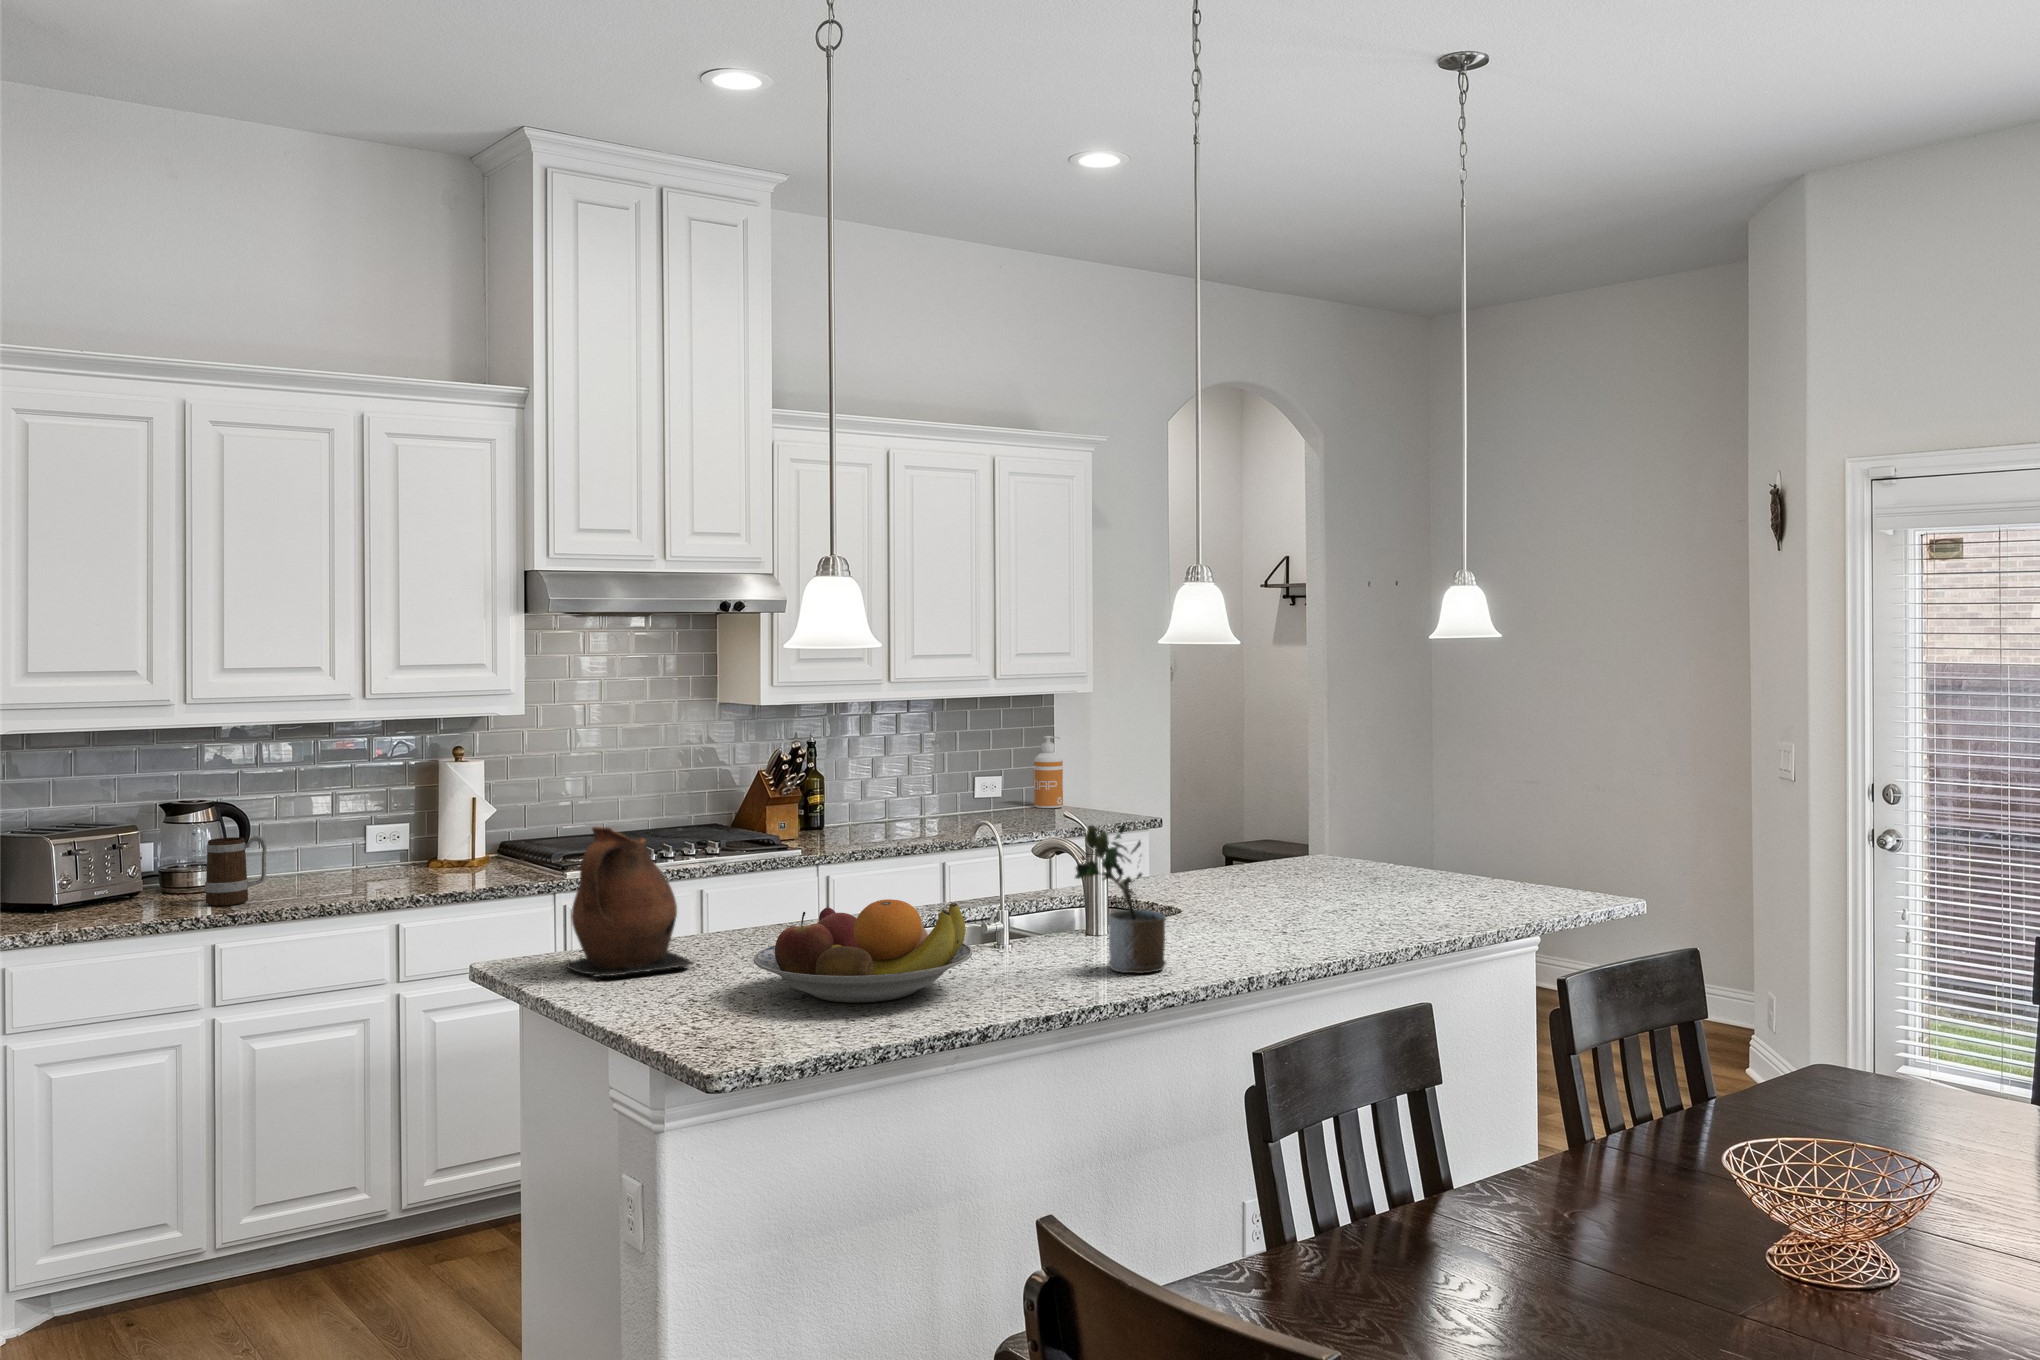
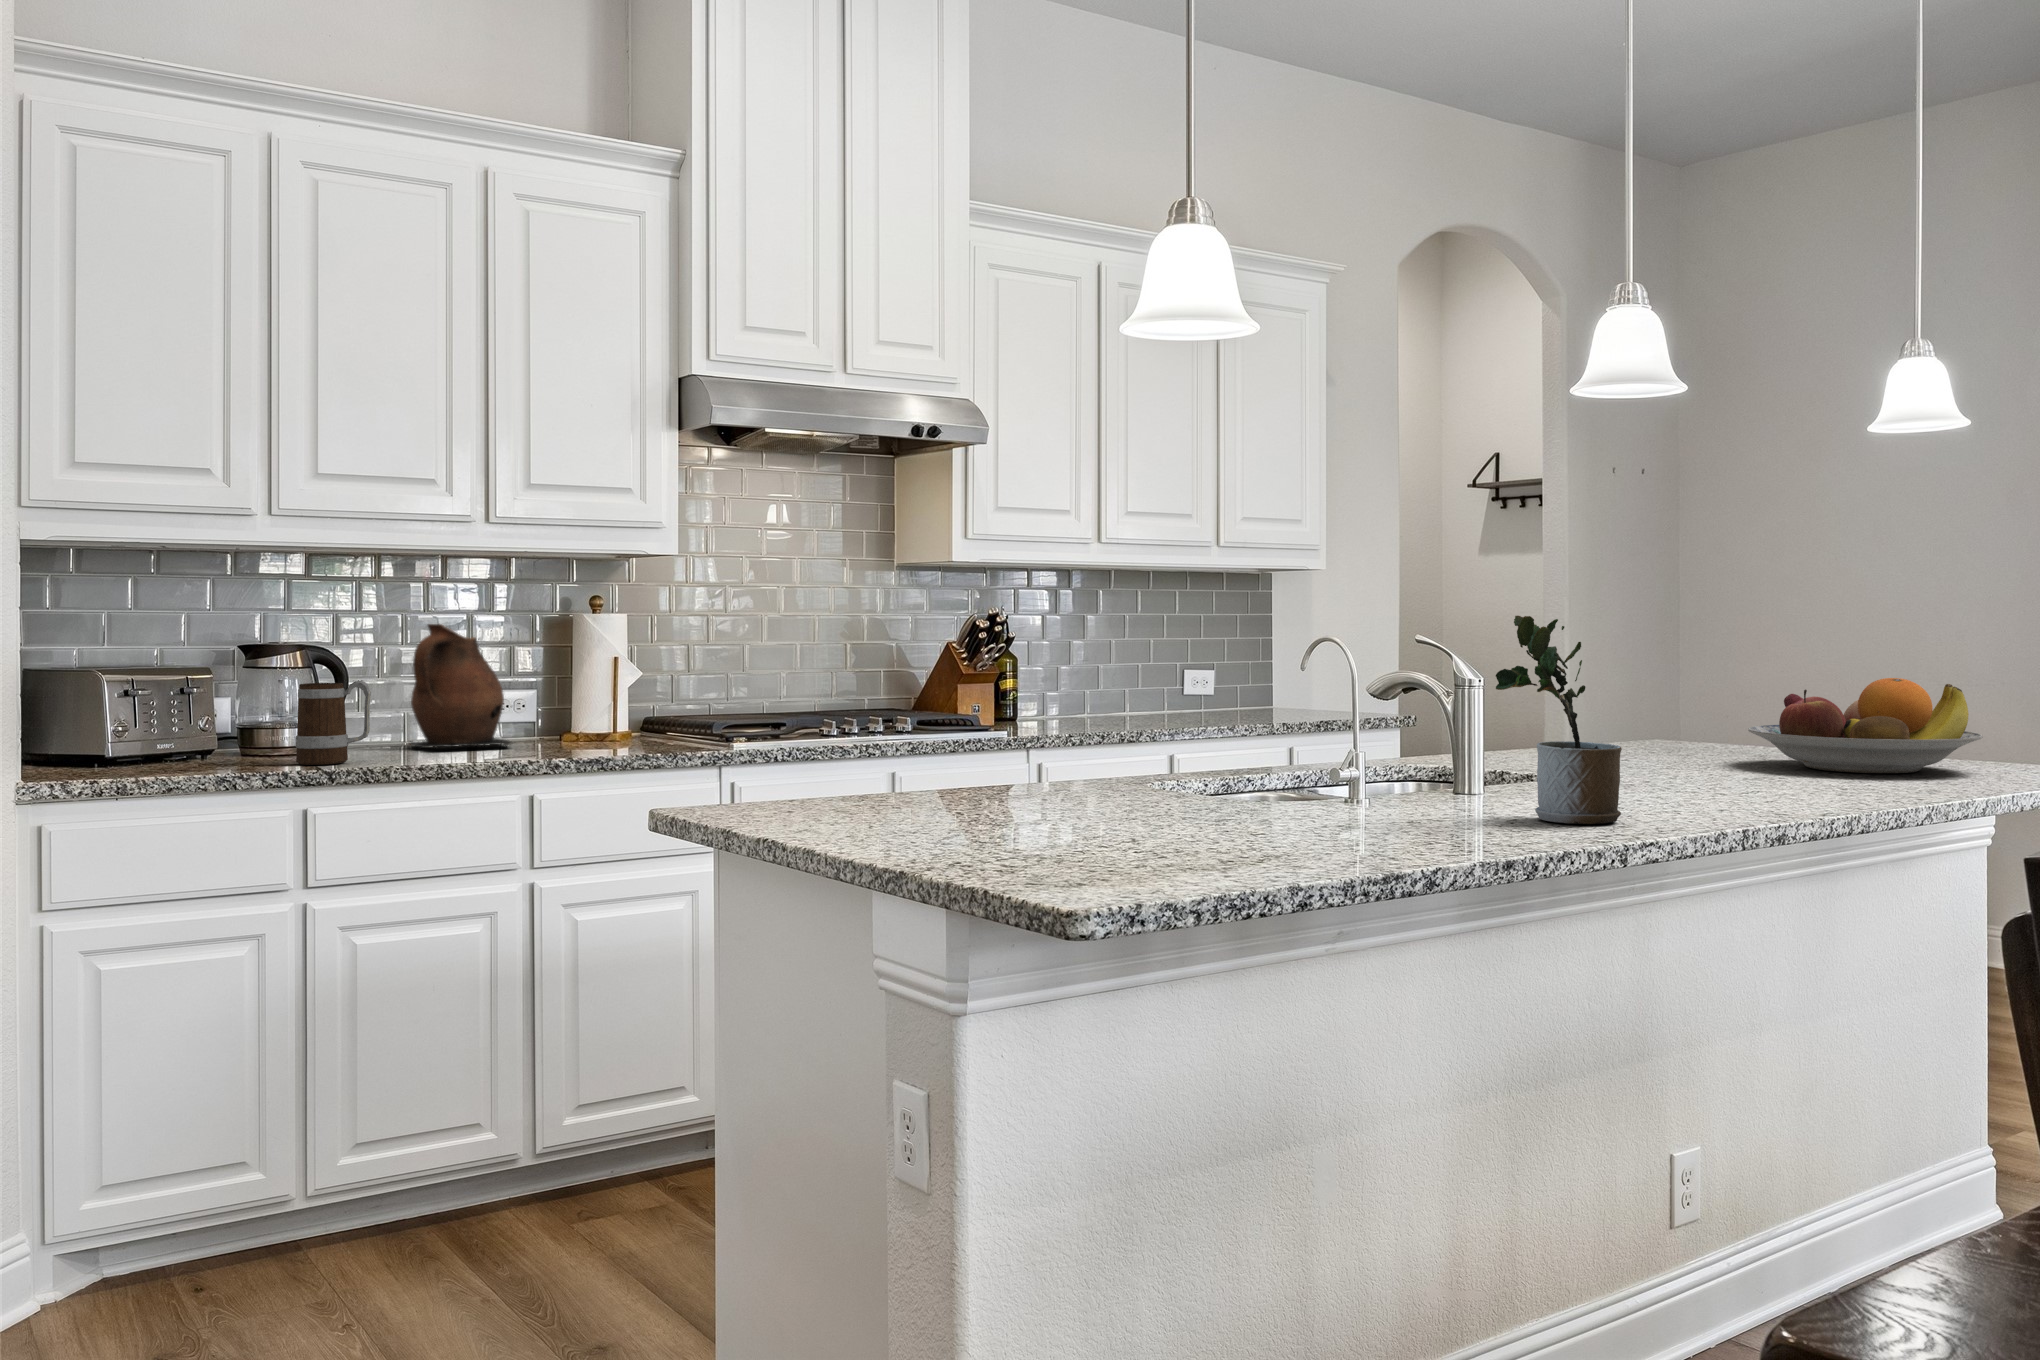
soap dispenser: present [1034,736,1063,808] -> none [1250,623,1284,708]
ceramic pitcher: present [564,827,693,977] -> present [409,624,513,748]
fruit bowl: present [754,899,972,1003] -> present [1748,678,1983,773]

